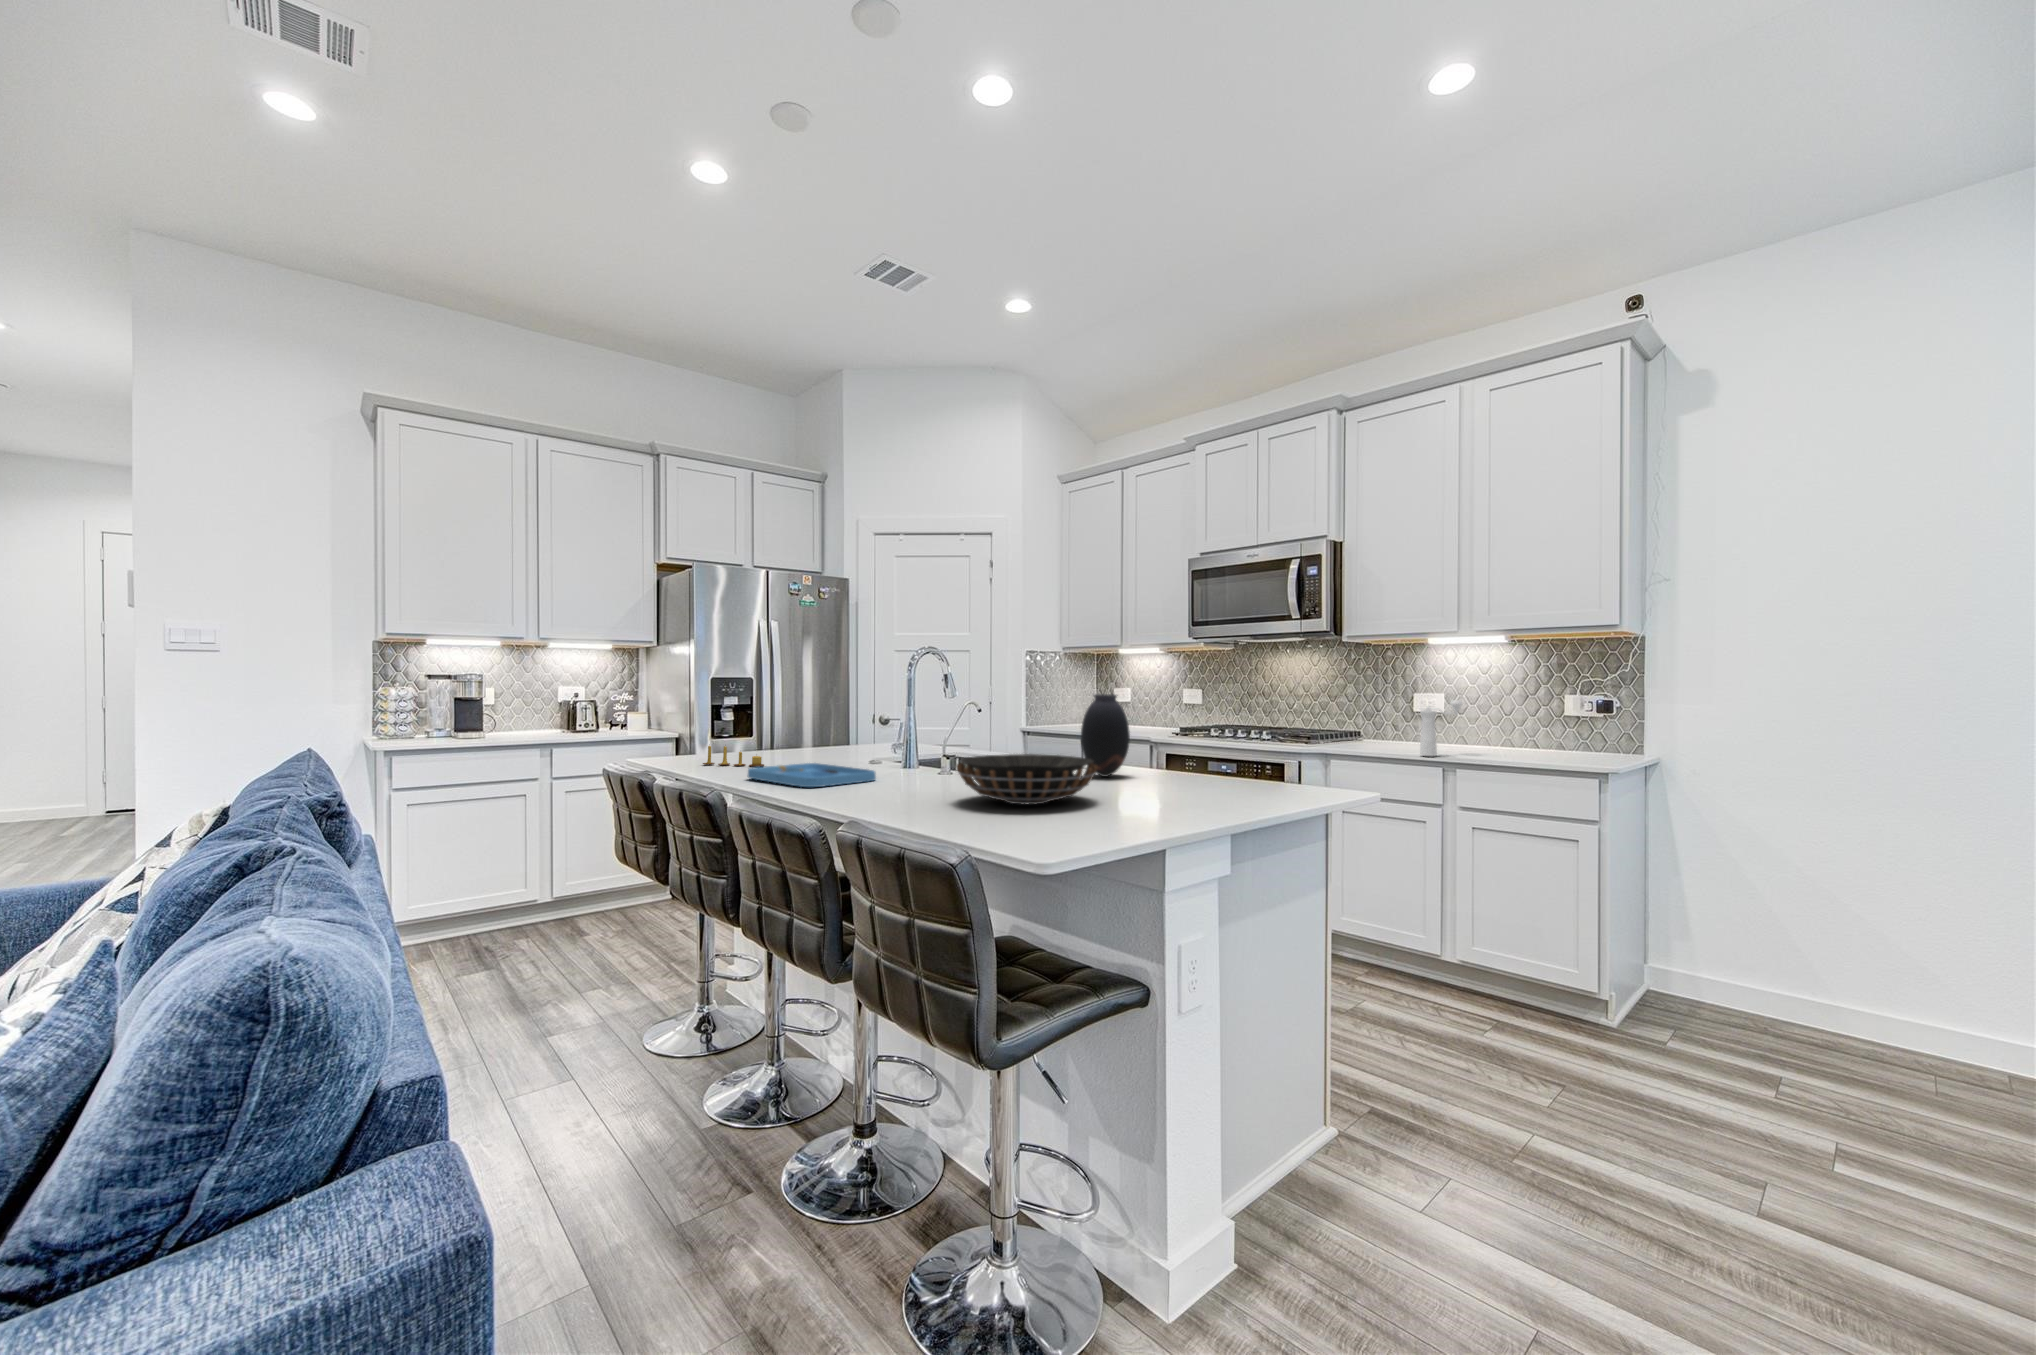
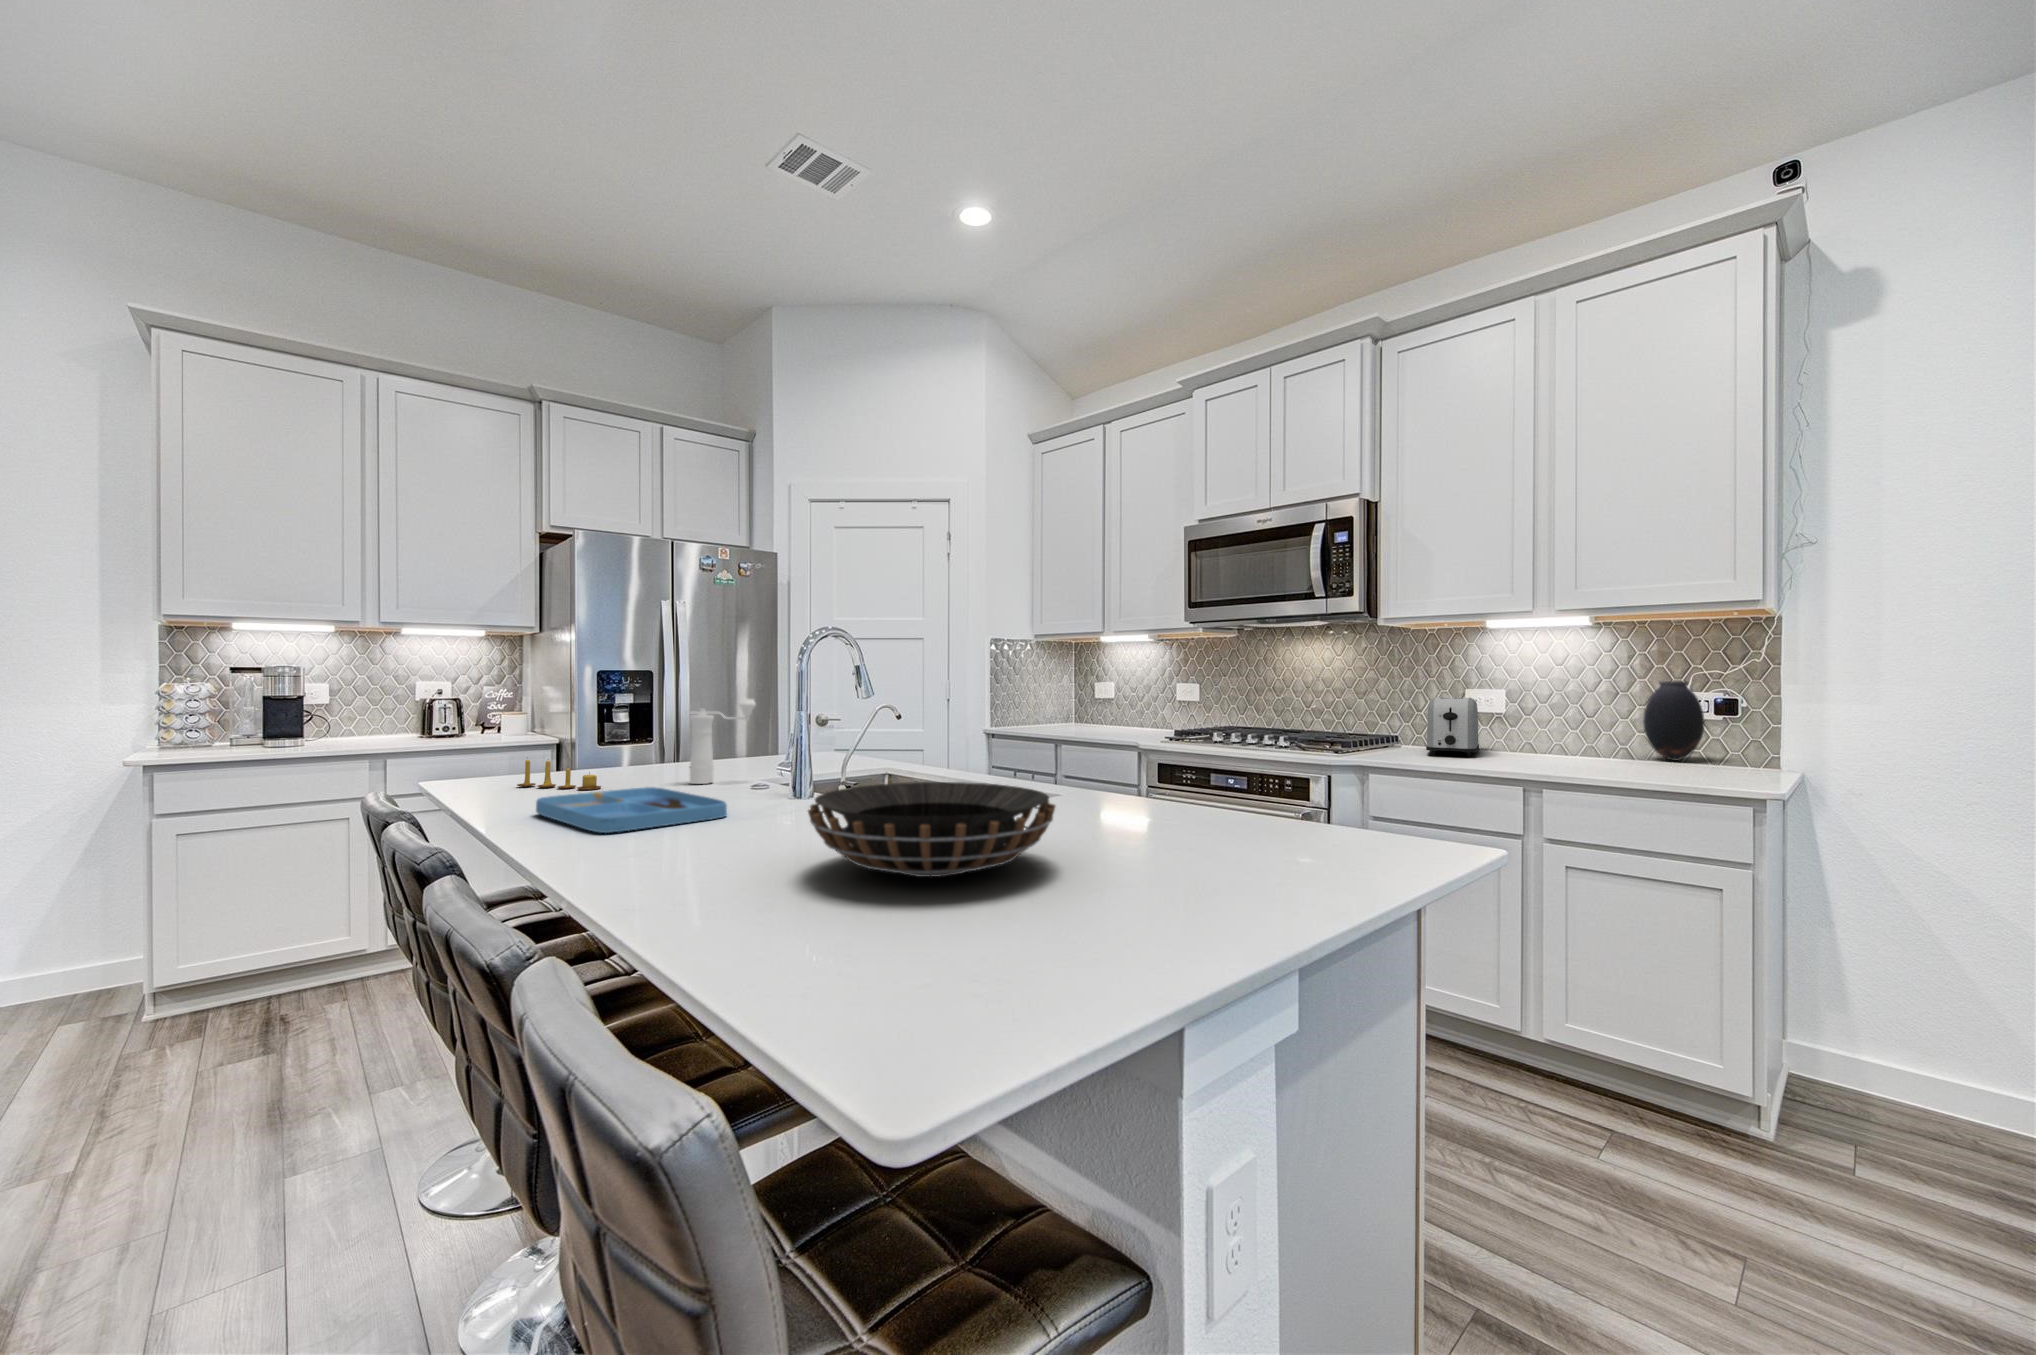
vase: present [1081,694,1130,777] -> present [1643,681,1704,760]
toaster: none [1377,700,1421,746] -> present [1426,697,1479,756]
pepper mill: present [1420,700,1462,756] -> present [690,699,756,784]

